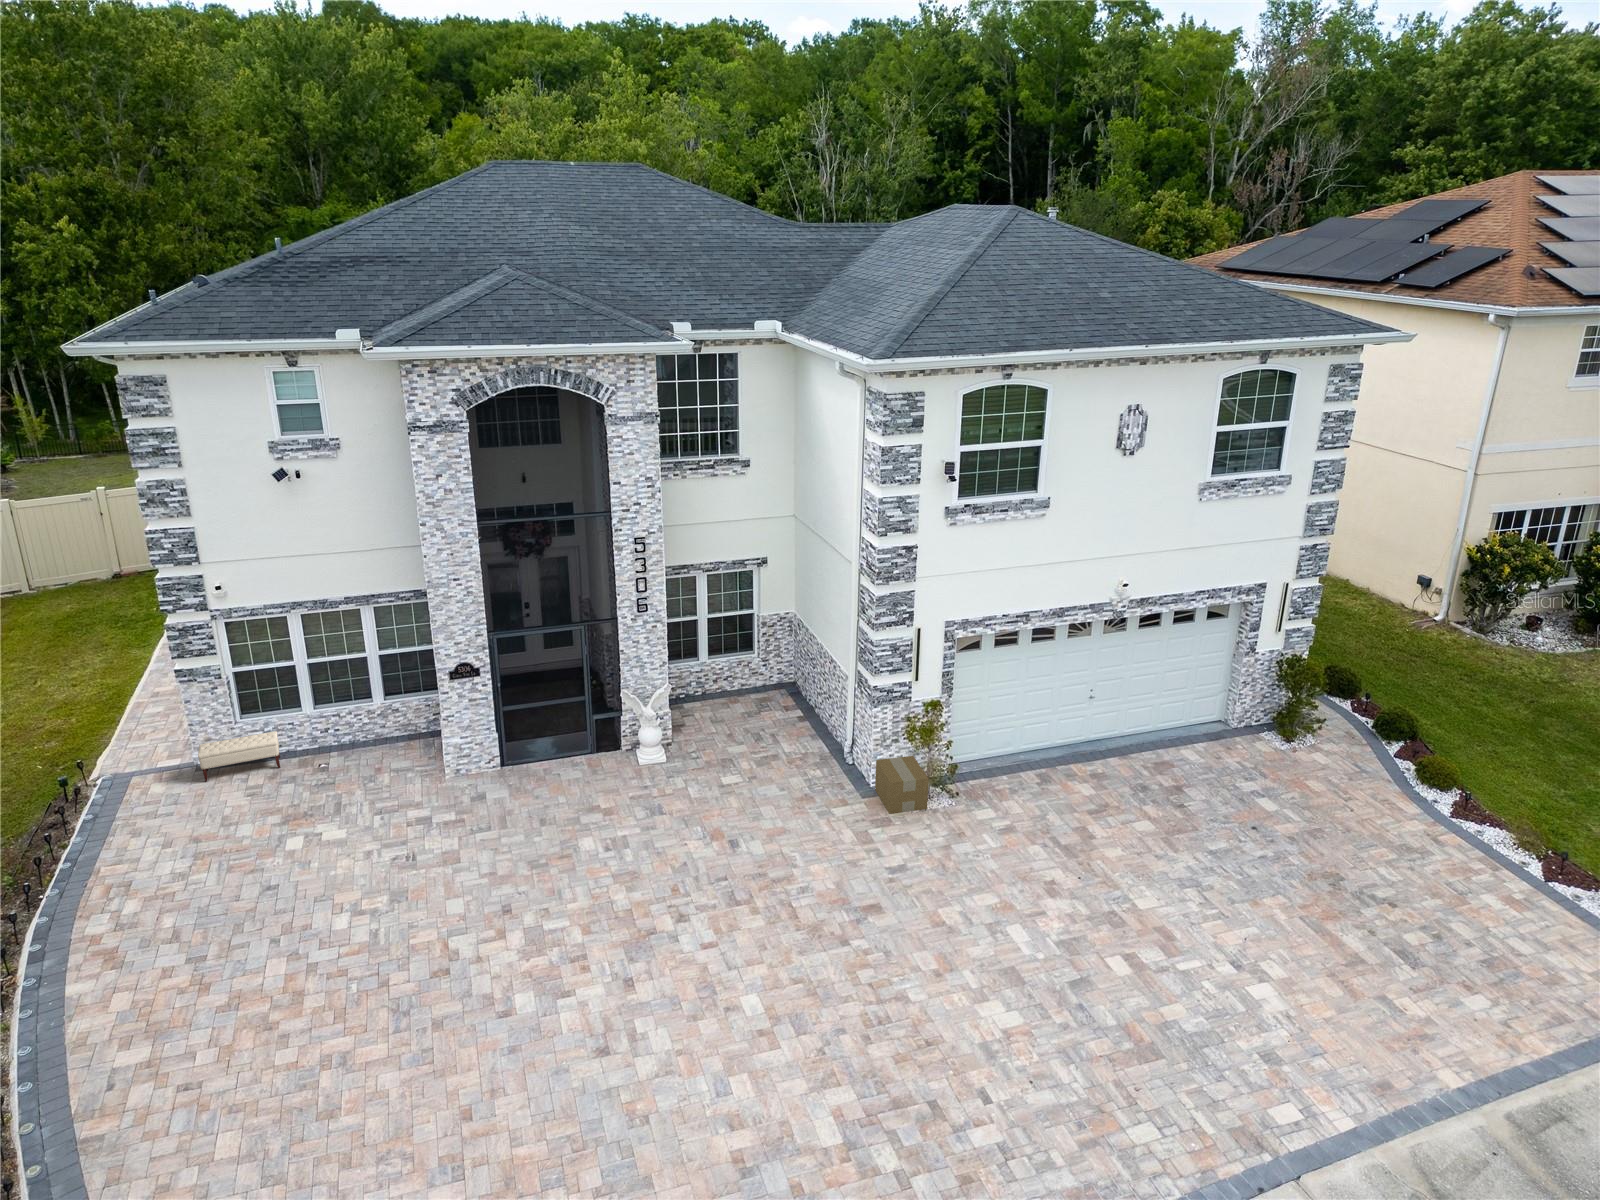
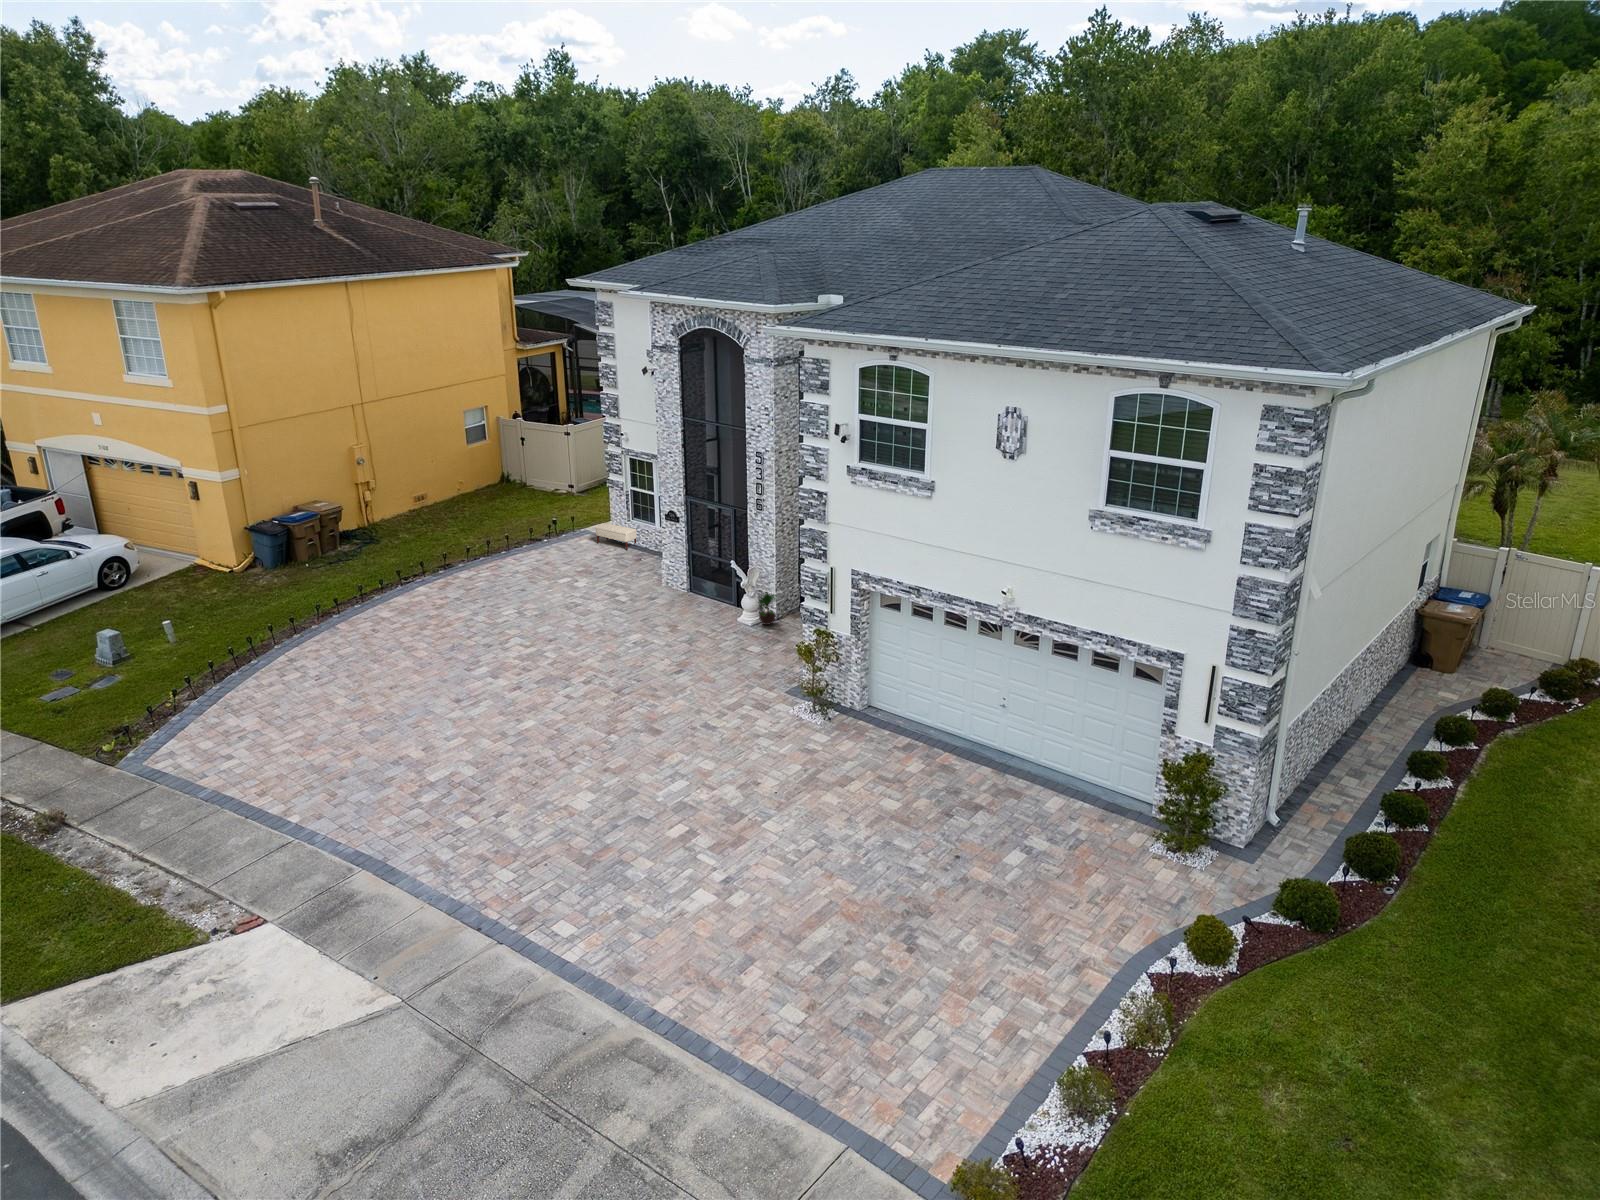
potted tree: none [670,707,698,752] -> present [758,592,776,625]
cardboard box: present [875,756,929,814] -> none [765,666,817,715]

